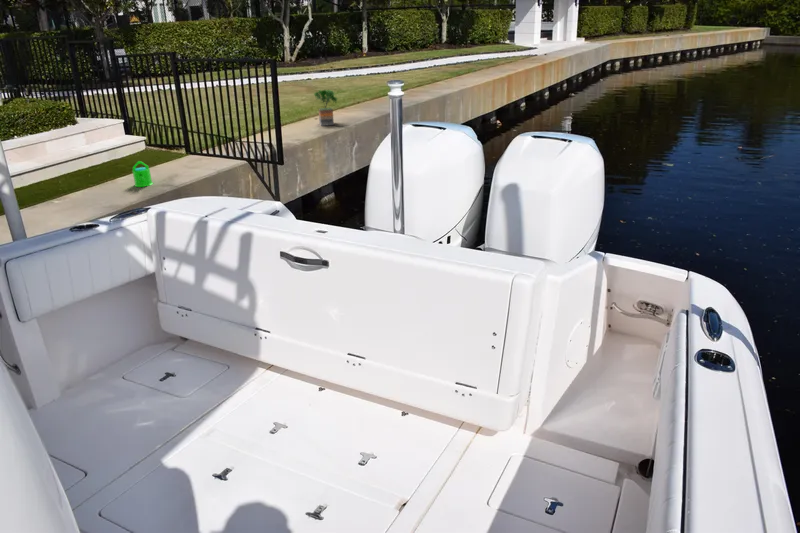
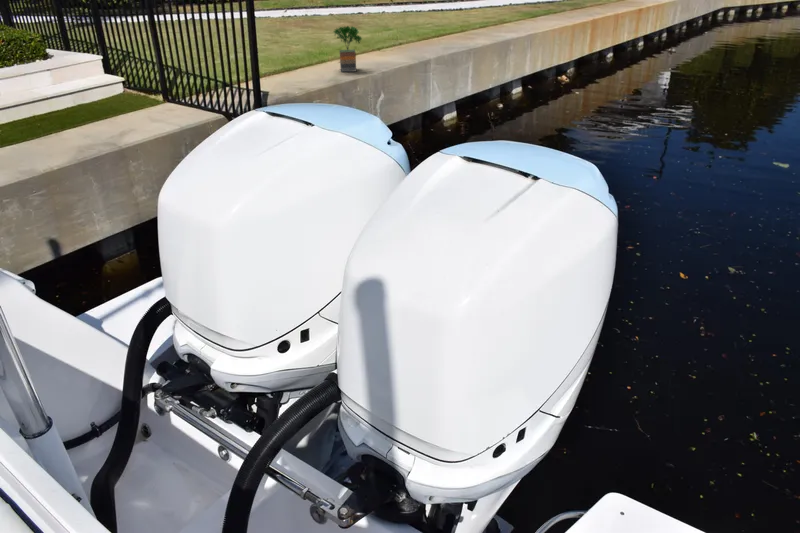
watering can: present [133,161,153,187] -> none [65,109,94,142]

